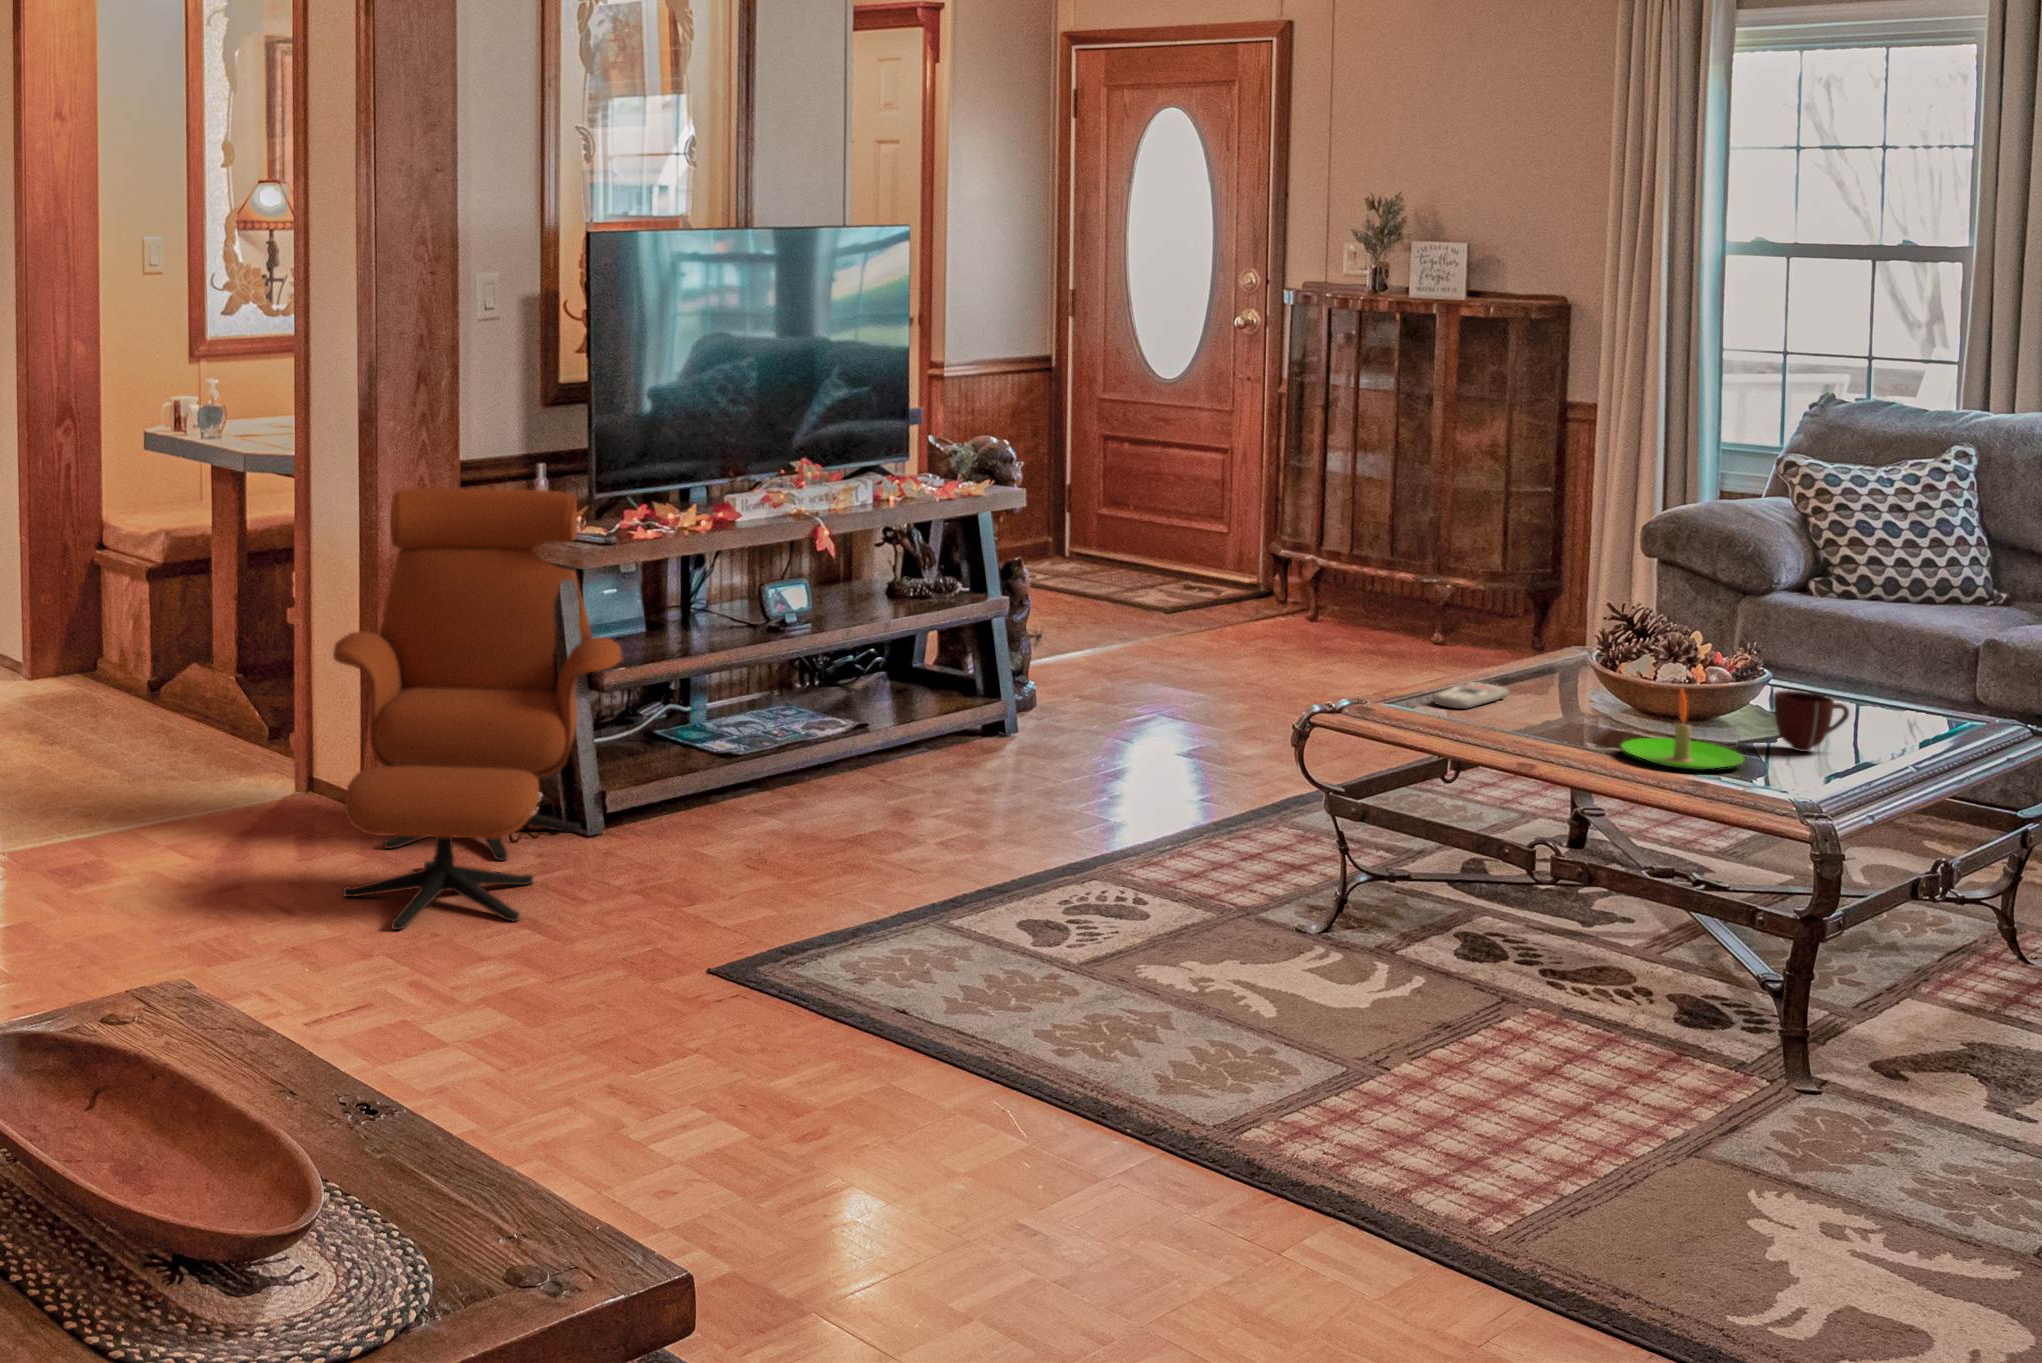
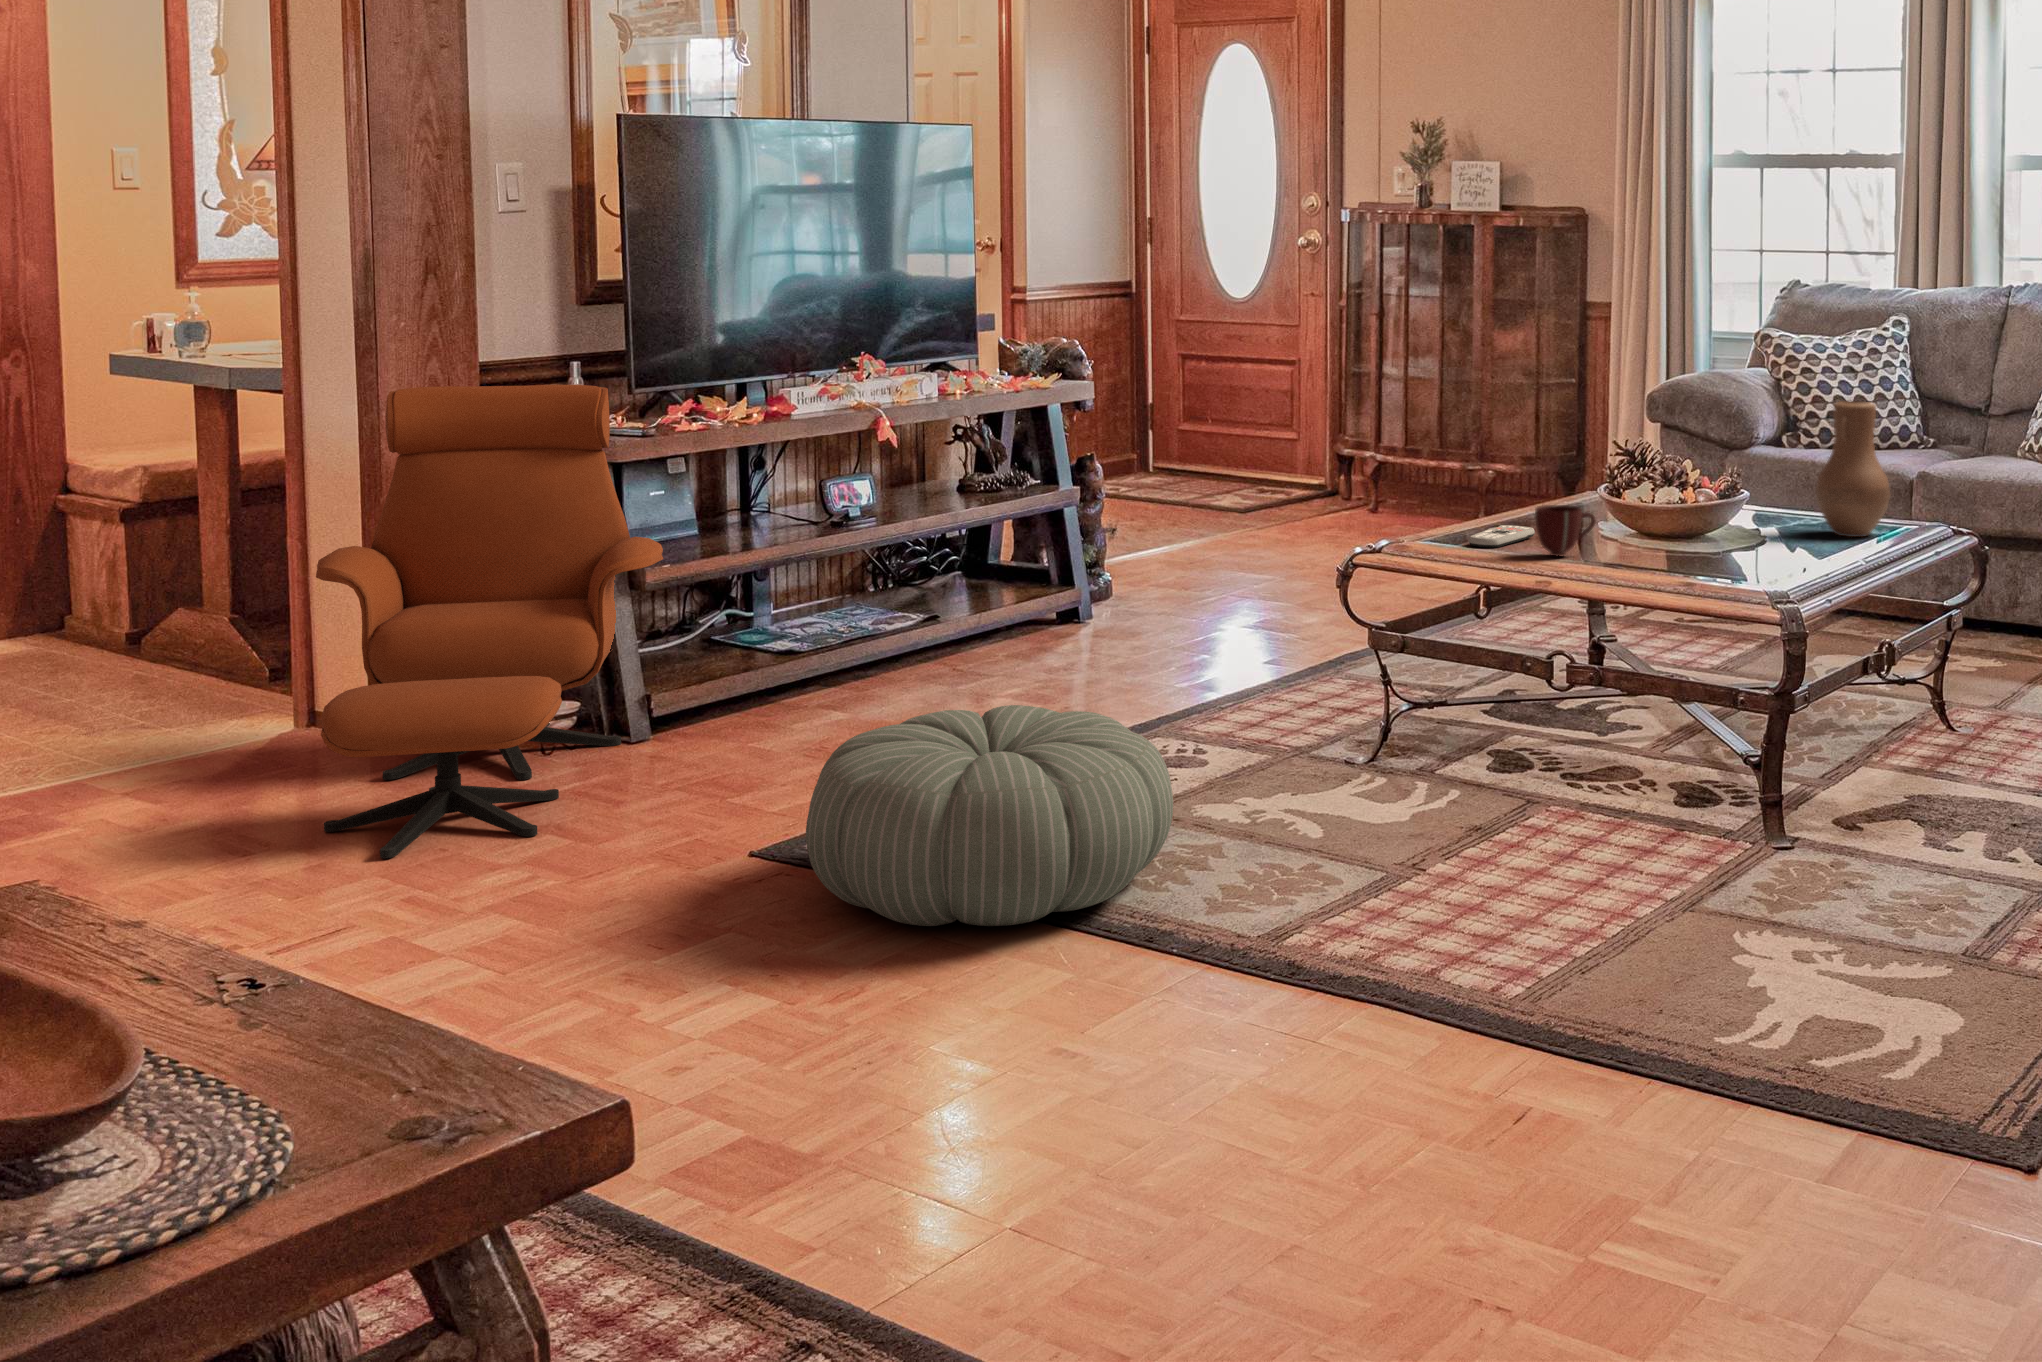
vase: none [1854,567,1953,726] -> present [1815,401,1890,537]
candle: present [1621,689,1744,770] -> none [1627,506,1728,577]
mug: present [1773,690,1849,752] -> present [1535,505,1596,557]
pouf: none [766,845,1119,1074] -> present [806,705,1173,926]

